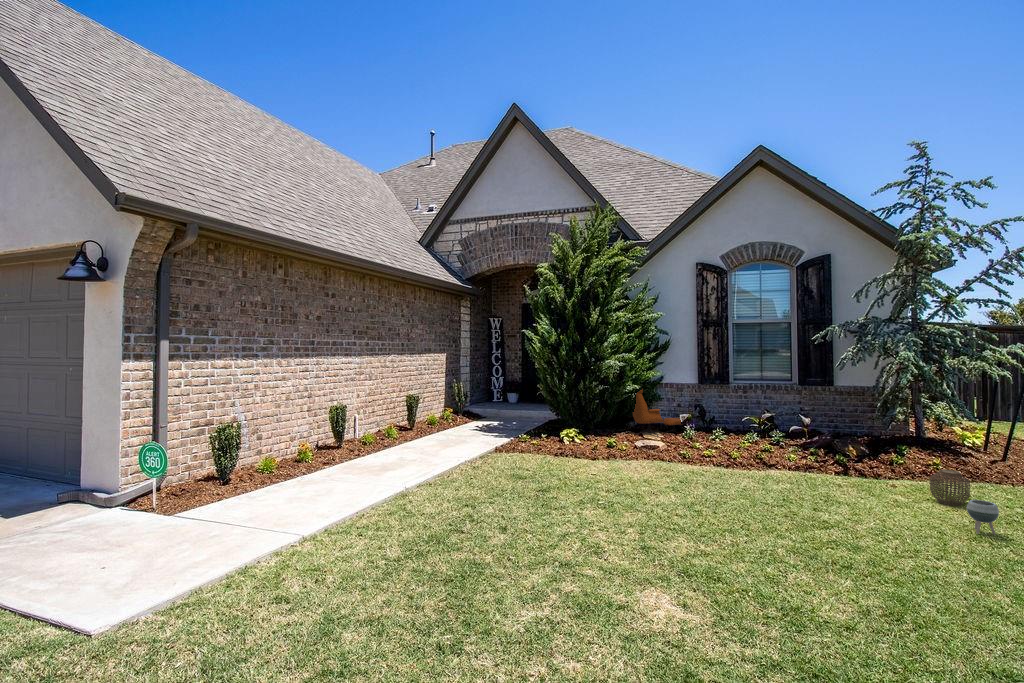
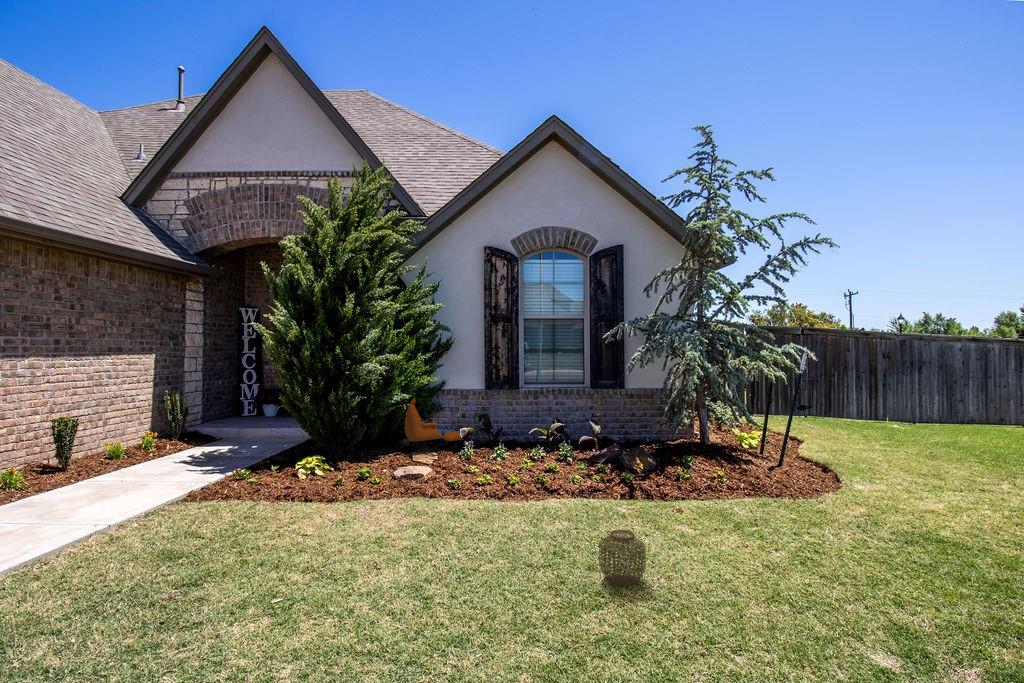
woven basket: present [930,469,970,506] -> present [599,530,646,587]
planter: present [967,500,999,535] -> none [755,534,788,578]

